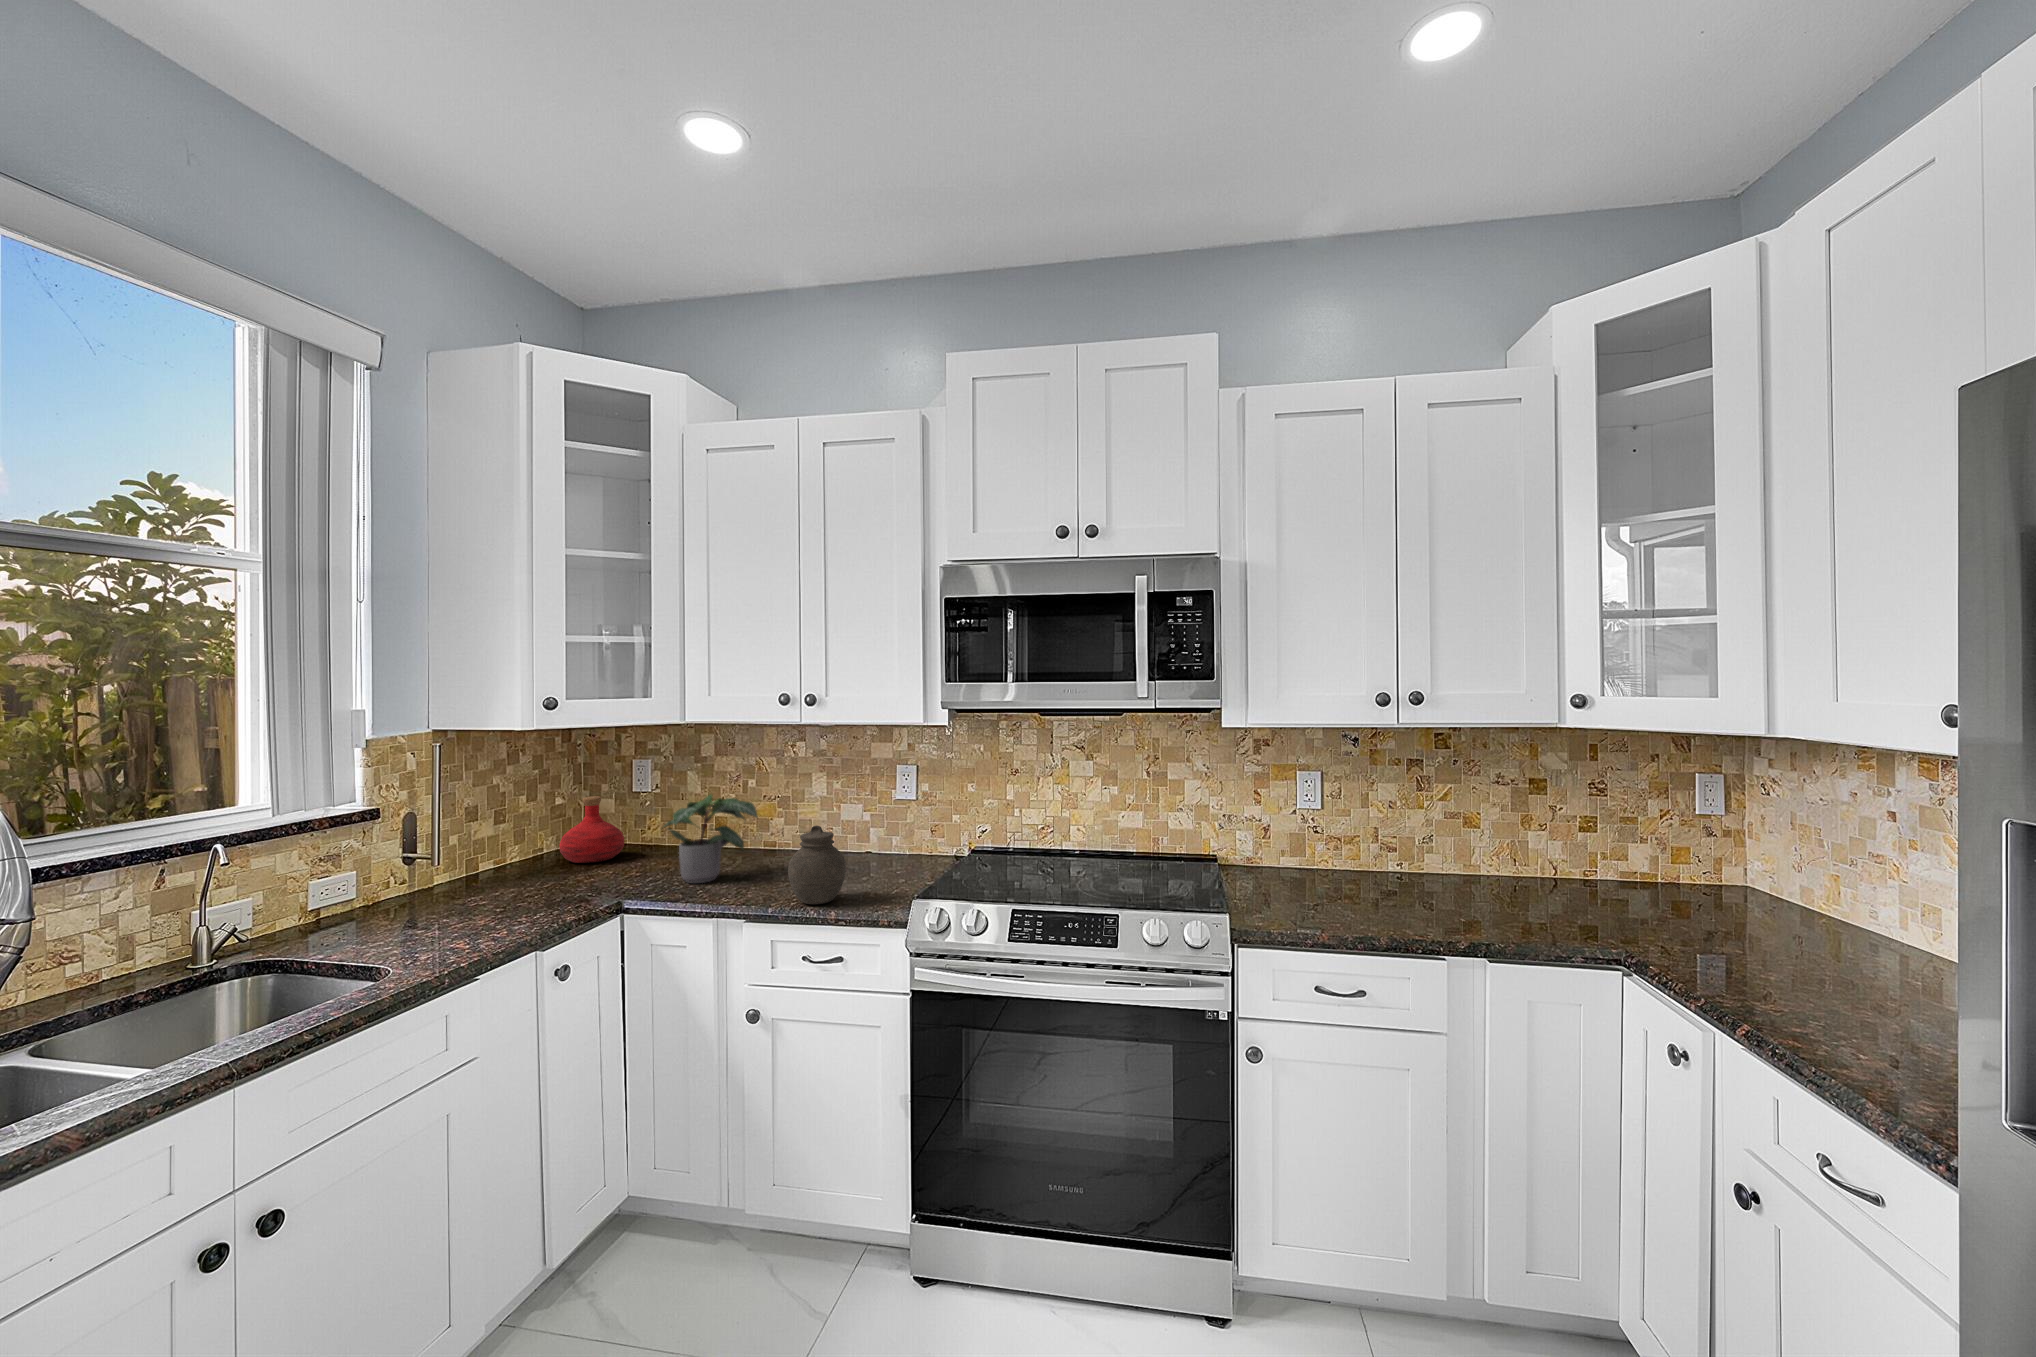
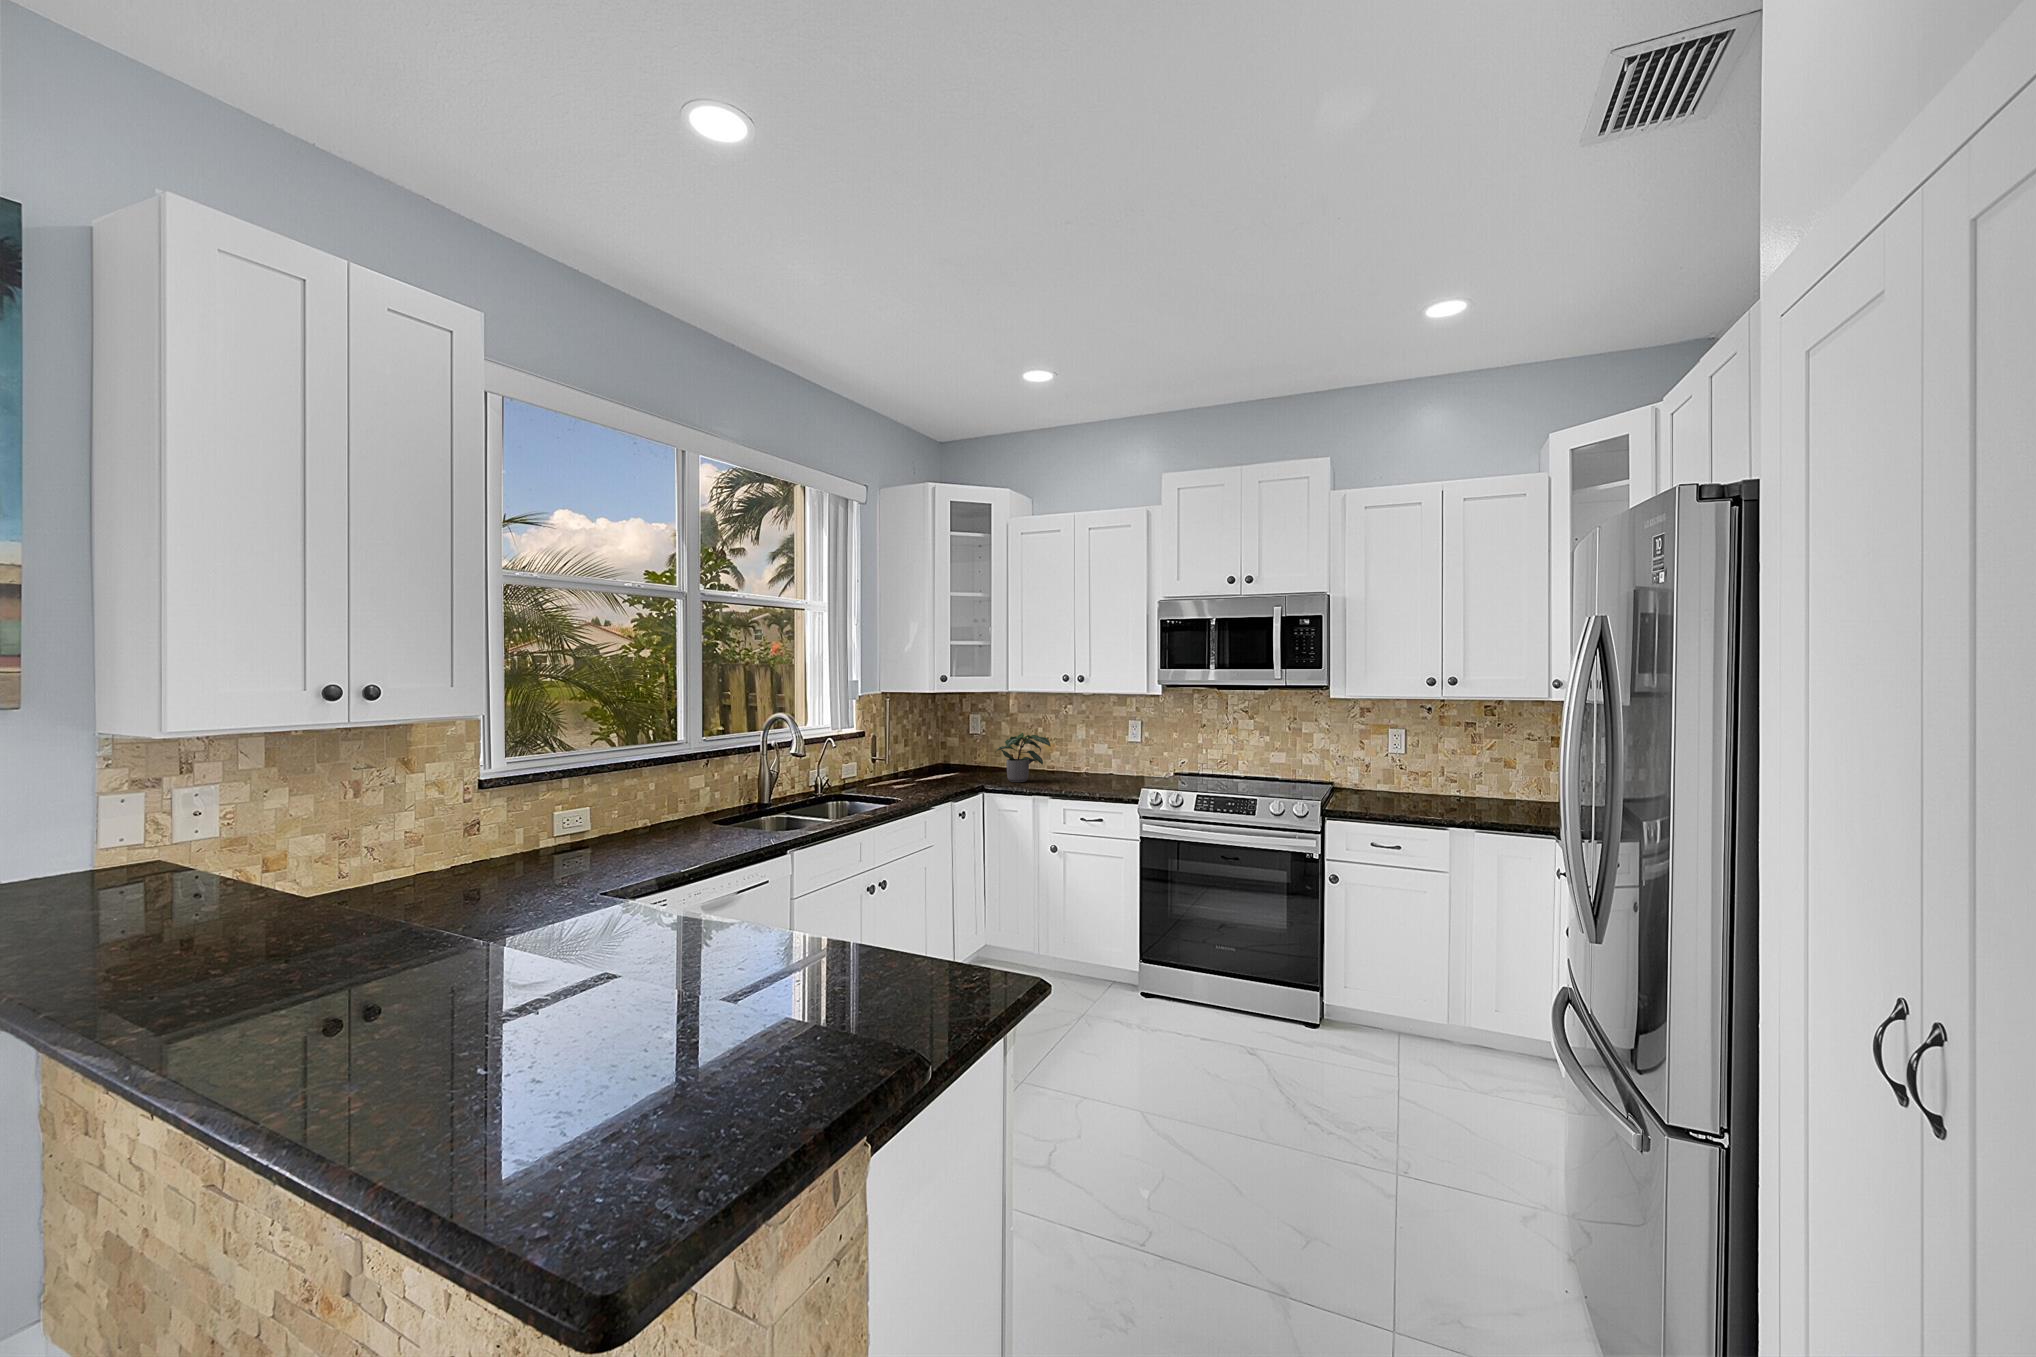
bottle: present [560,796,624,863] -> none [934,734,968,772]
jar: present [788,826,846,904] -> none [1071,749,1103,792]

